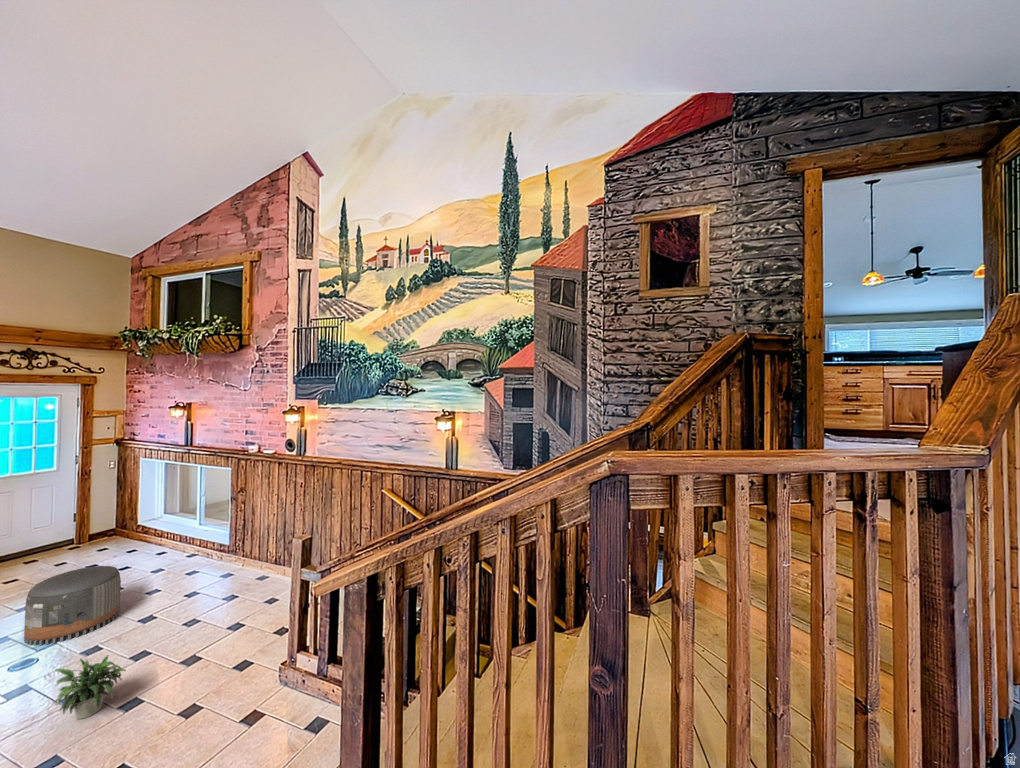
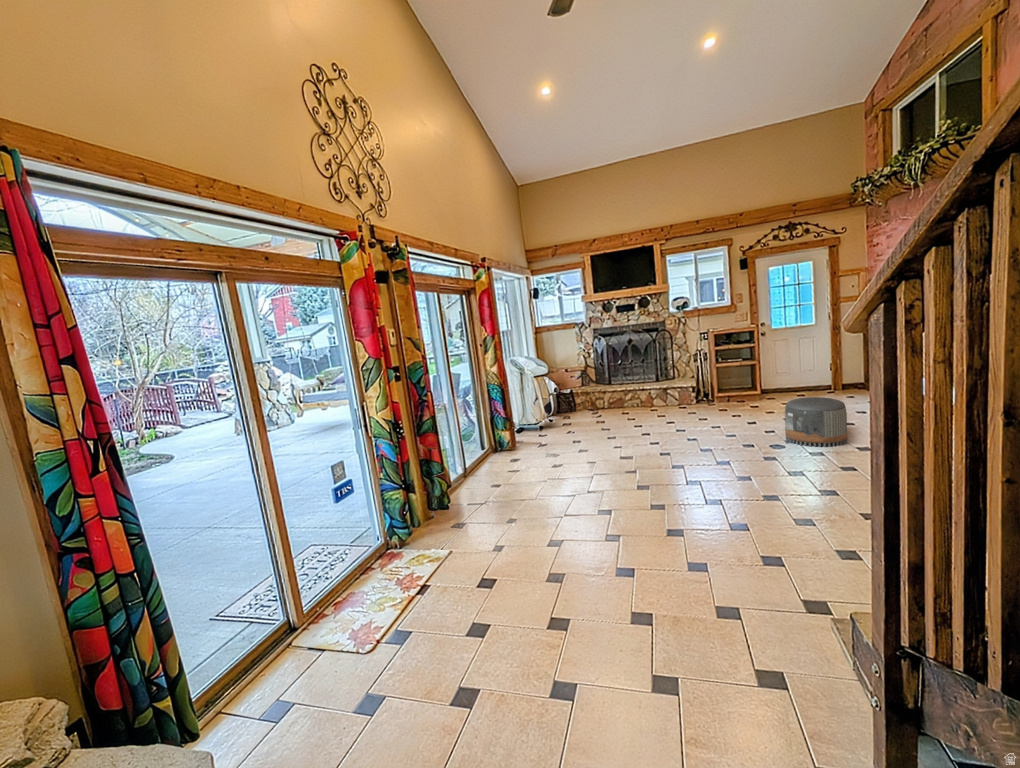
potted plant: present [53,655,126,719] -> none [786,449,831,491]

